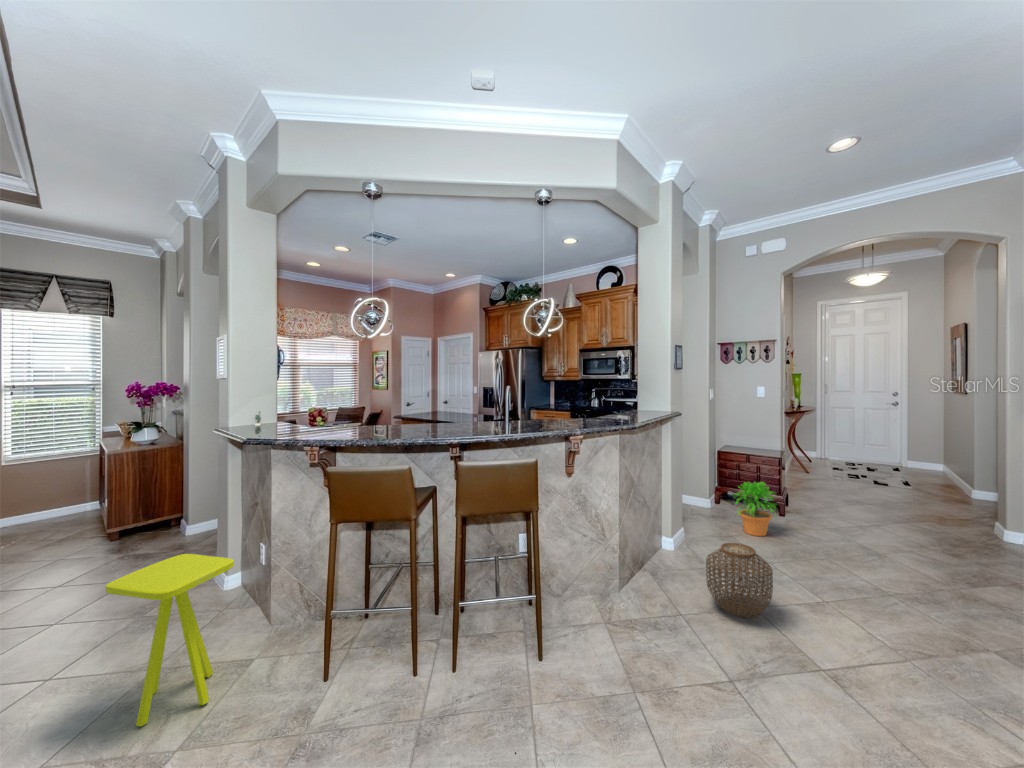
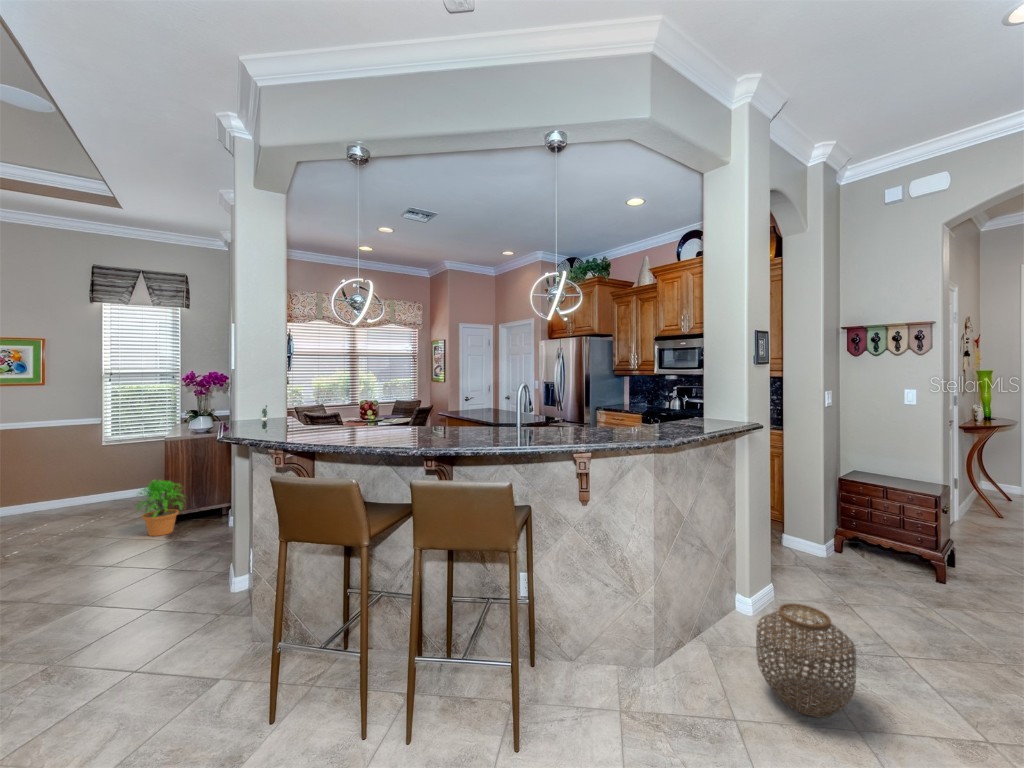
potted plant: present [735,482,775,536] -> present [136,480,183,536]
side table: present [105,554,234,726] -> none [51,542,178,712]

